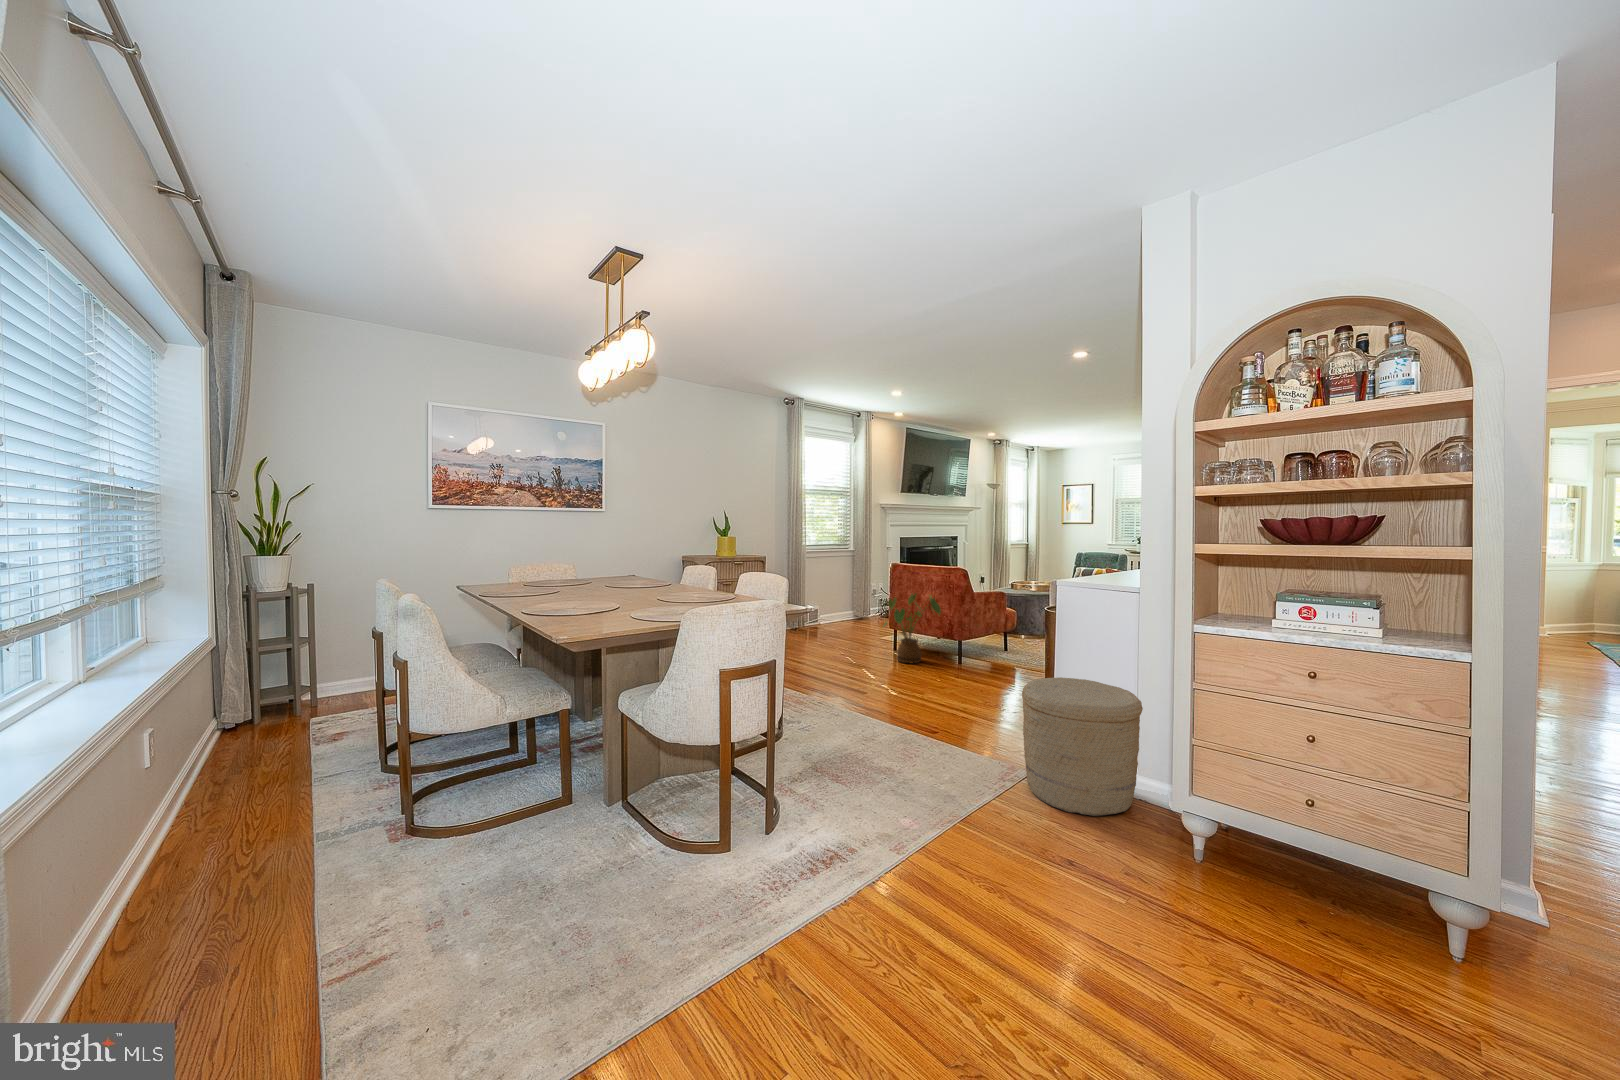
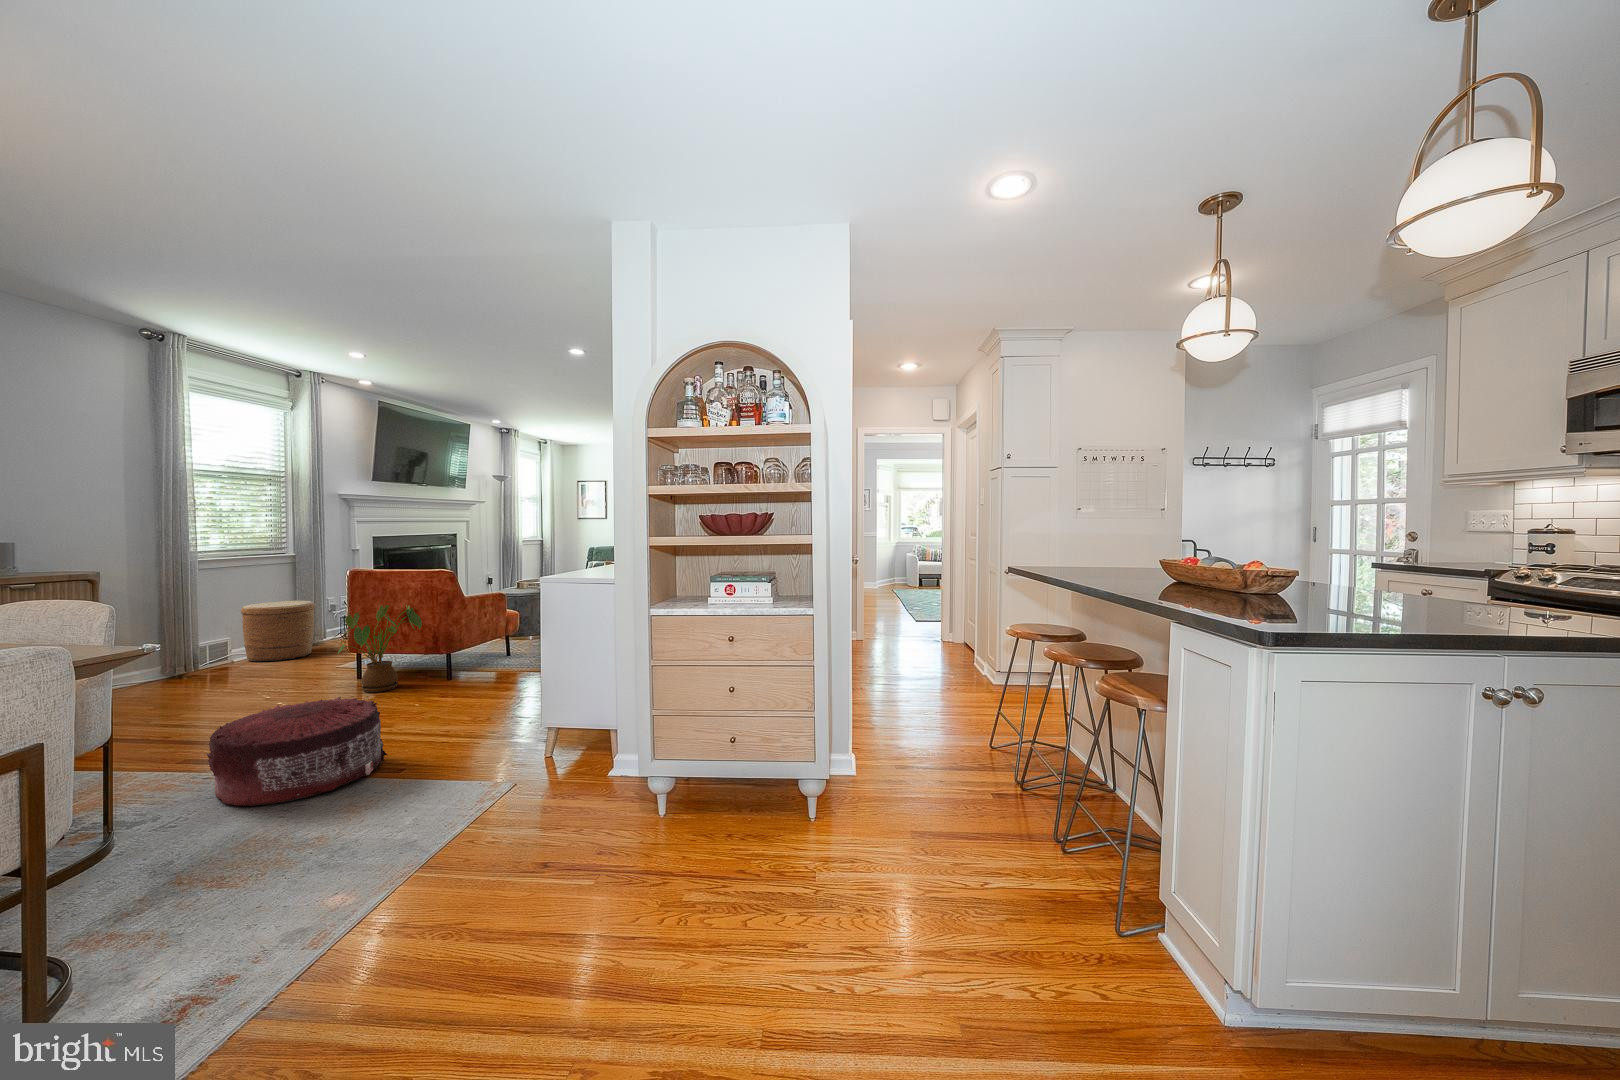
pouf: none [815,662,922,738] -> present [207,697,387,806]
woven basket: present [1022,677,1143,816] -> present [241,601,315,661]

